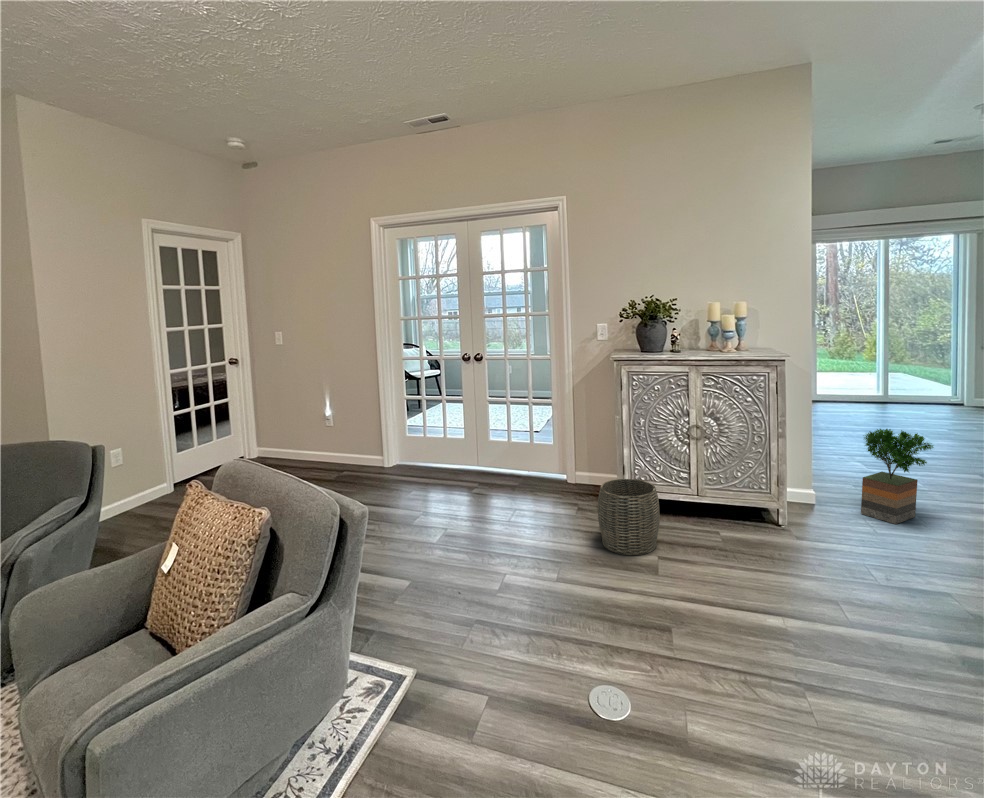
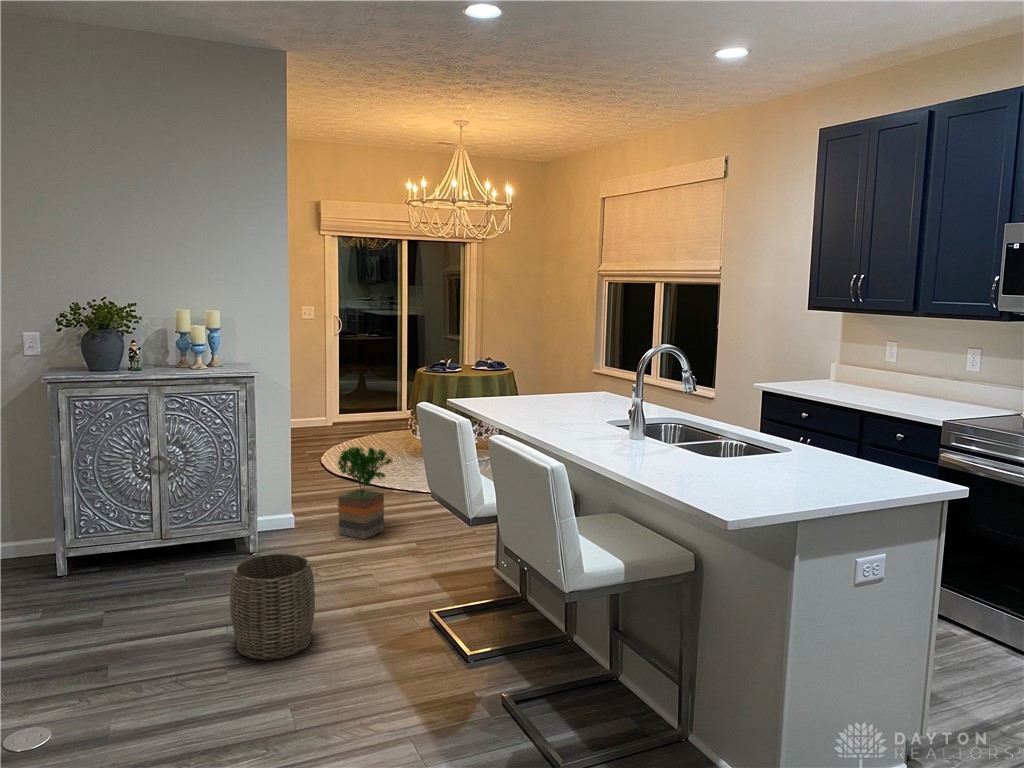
woven basket: present [598,479,660,555] -> present [230,554,315,660]

